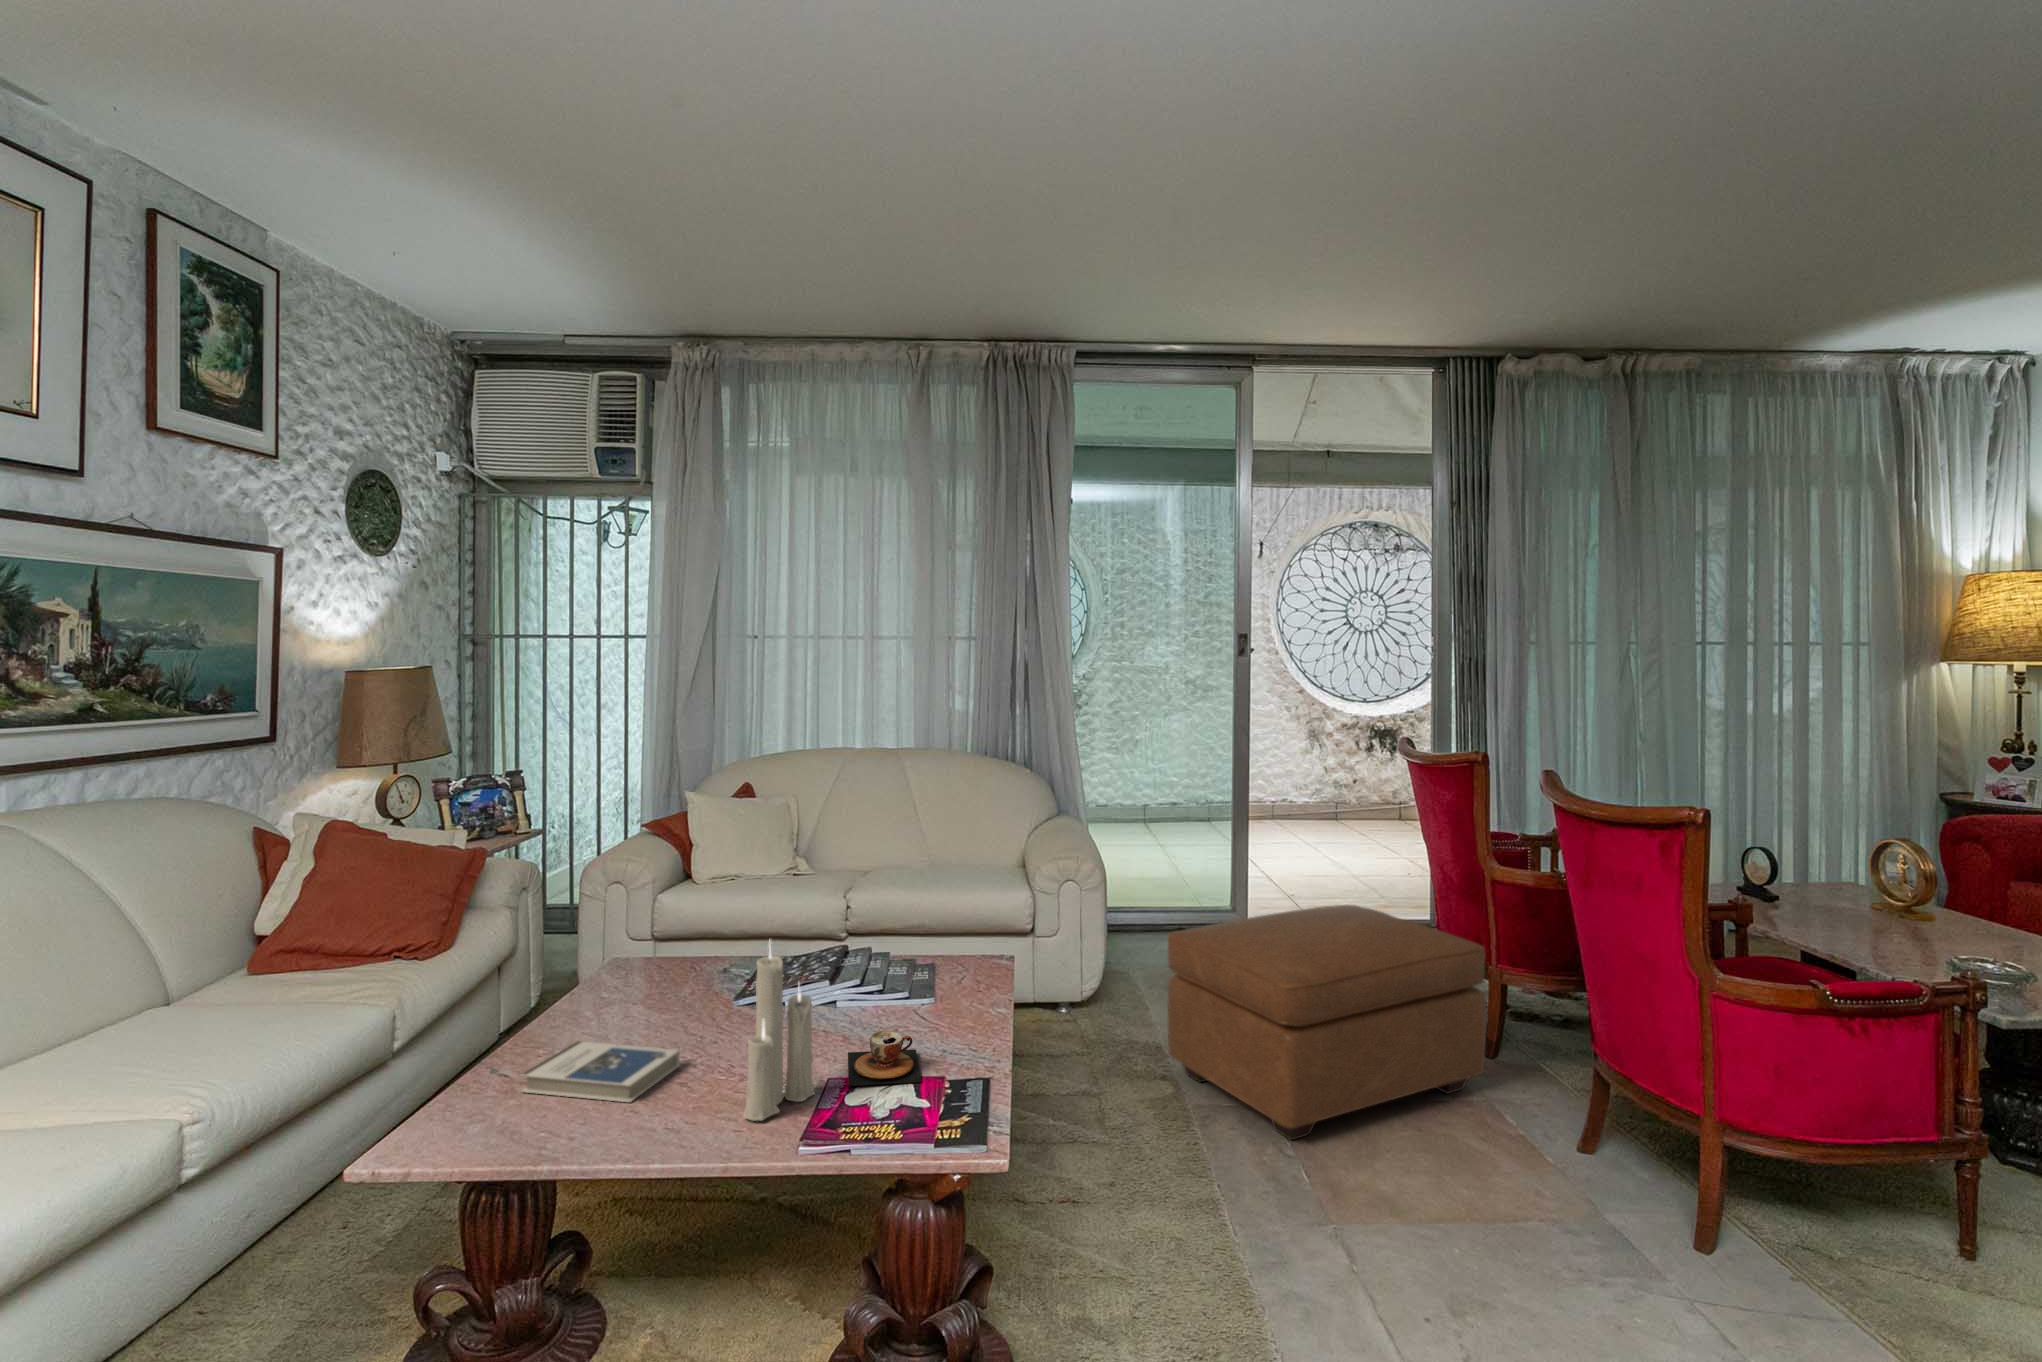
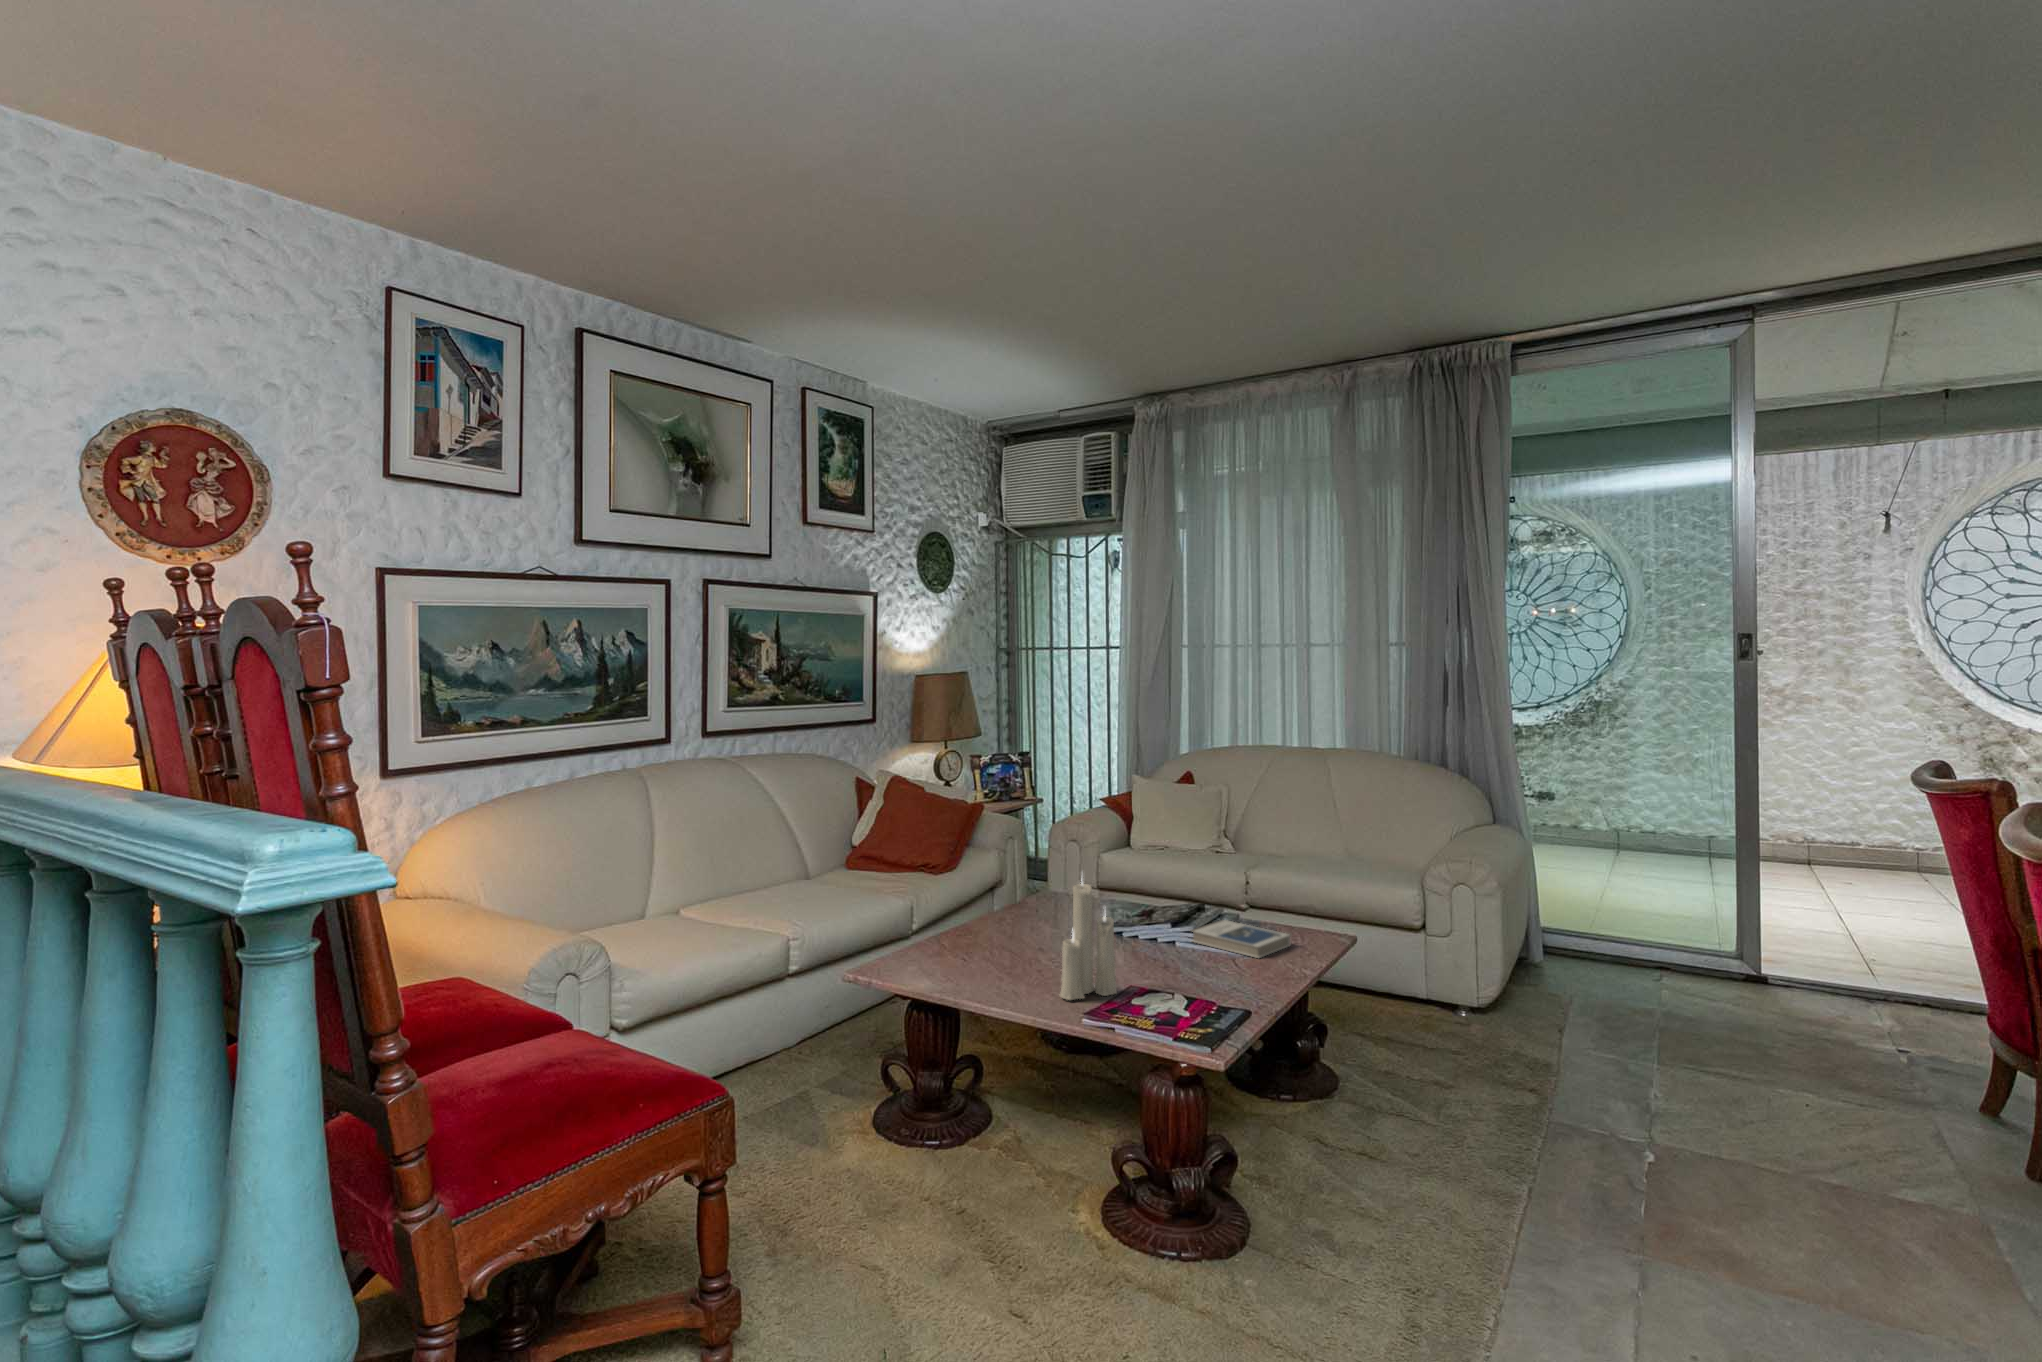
ottoman: present [1168,905,1486,1140] -> none [1537,940,1980,1191]
teacup: present [848,1031,922,1086] -> none [1143,960,1211,1003]
hardback book: present [522,1041,680,1102] -> present [1192,920,1290,958]

